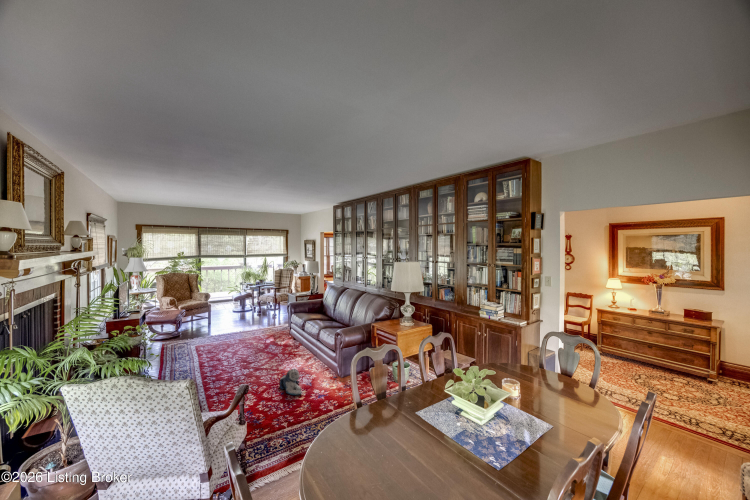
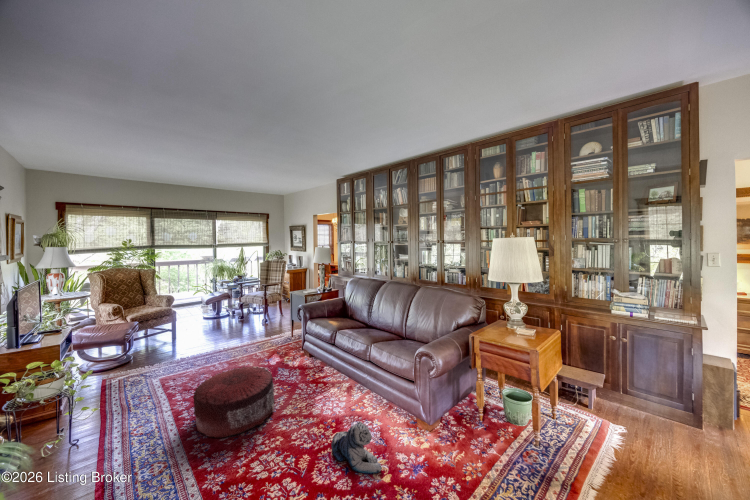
pouf: none [209,338,259,375] -> present [193,366,275,438]

